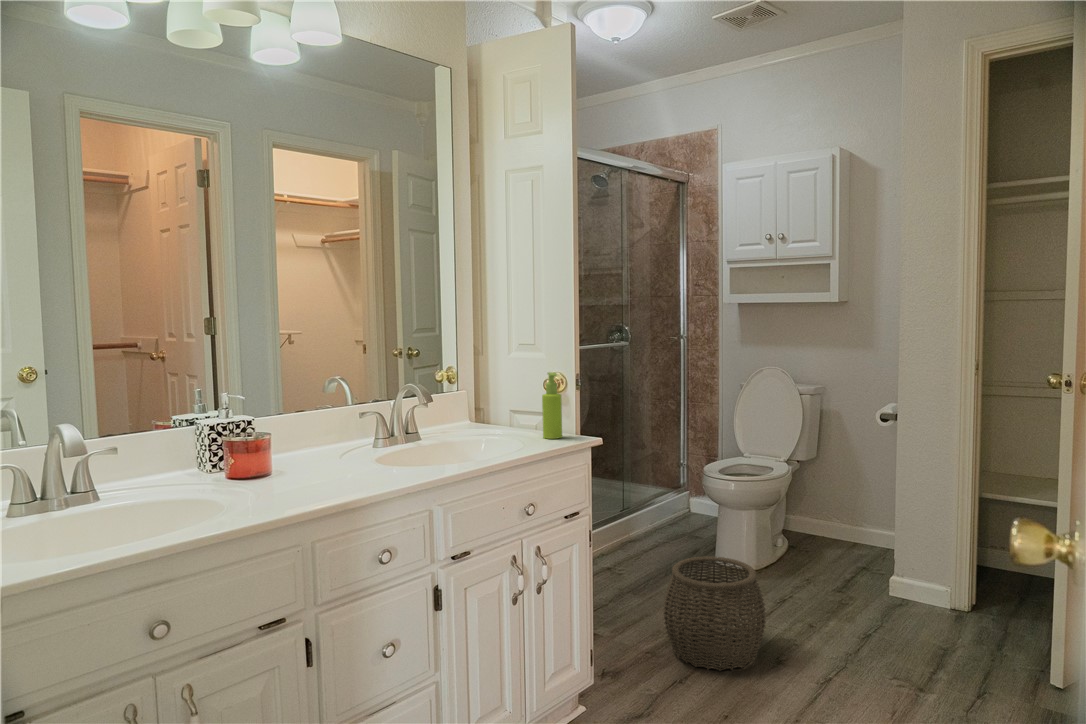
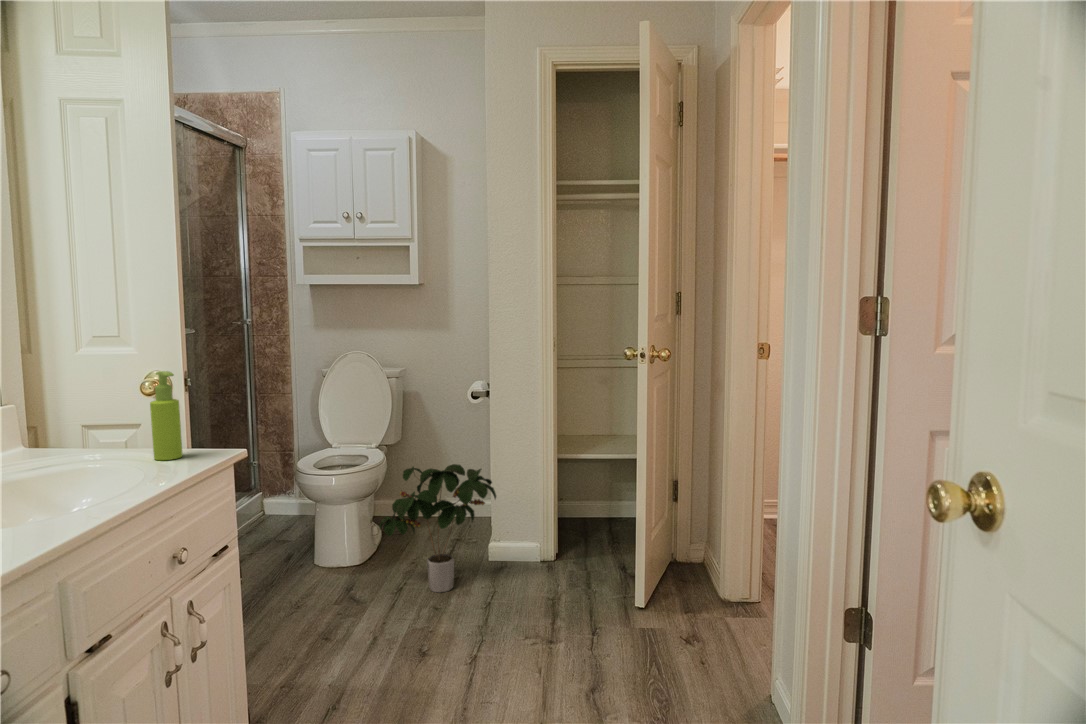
potted plant: none [765,482,888,614] -> present [380,464,496,592]
woven basket: present [663,556,766,671] -> none [298,560,412,690]

